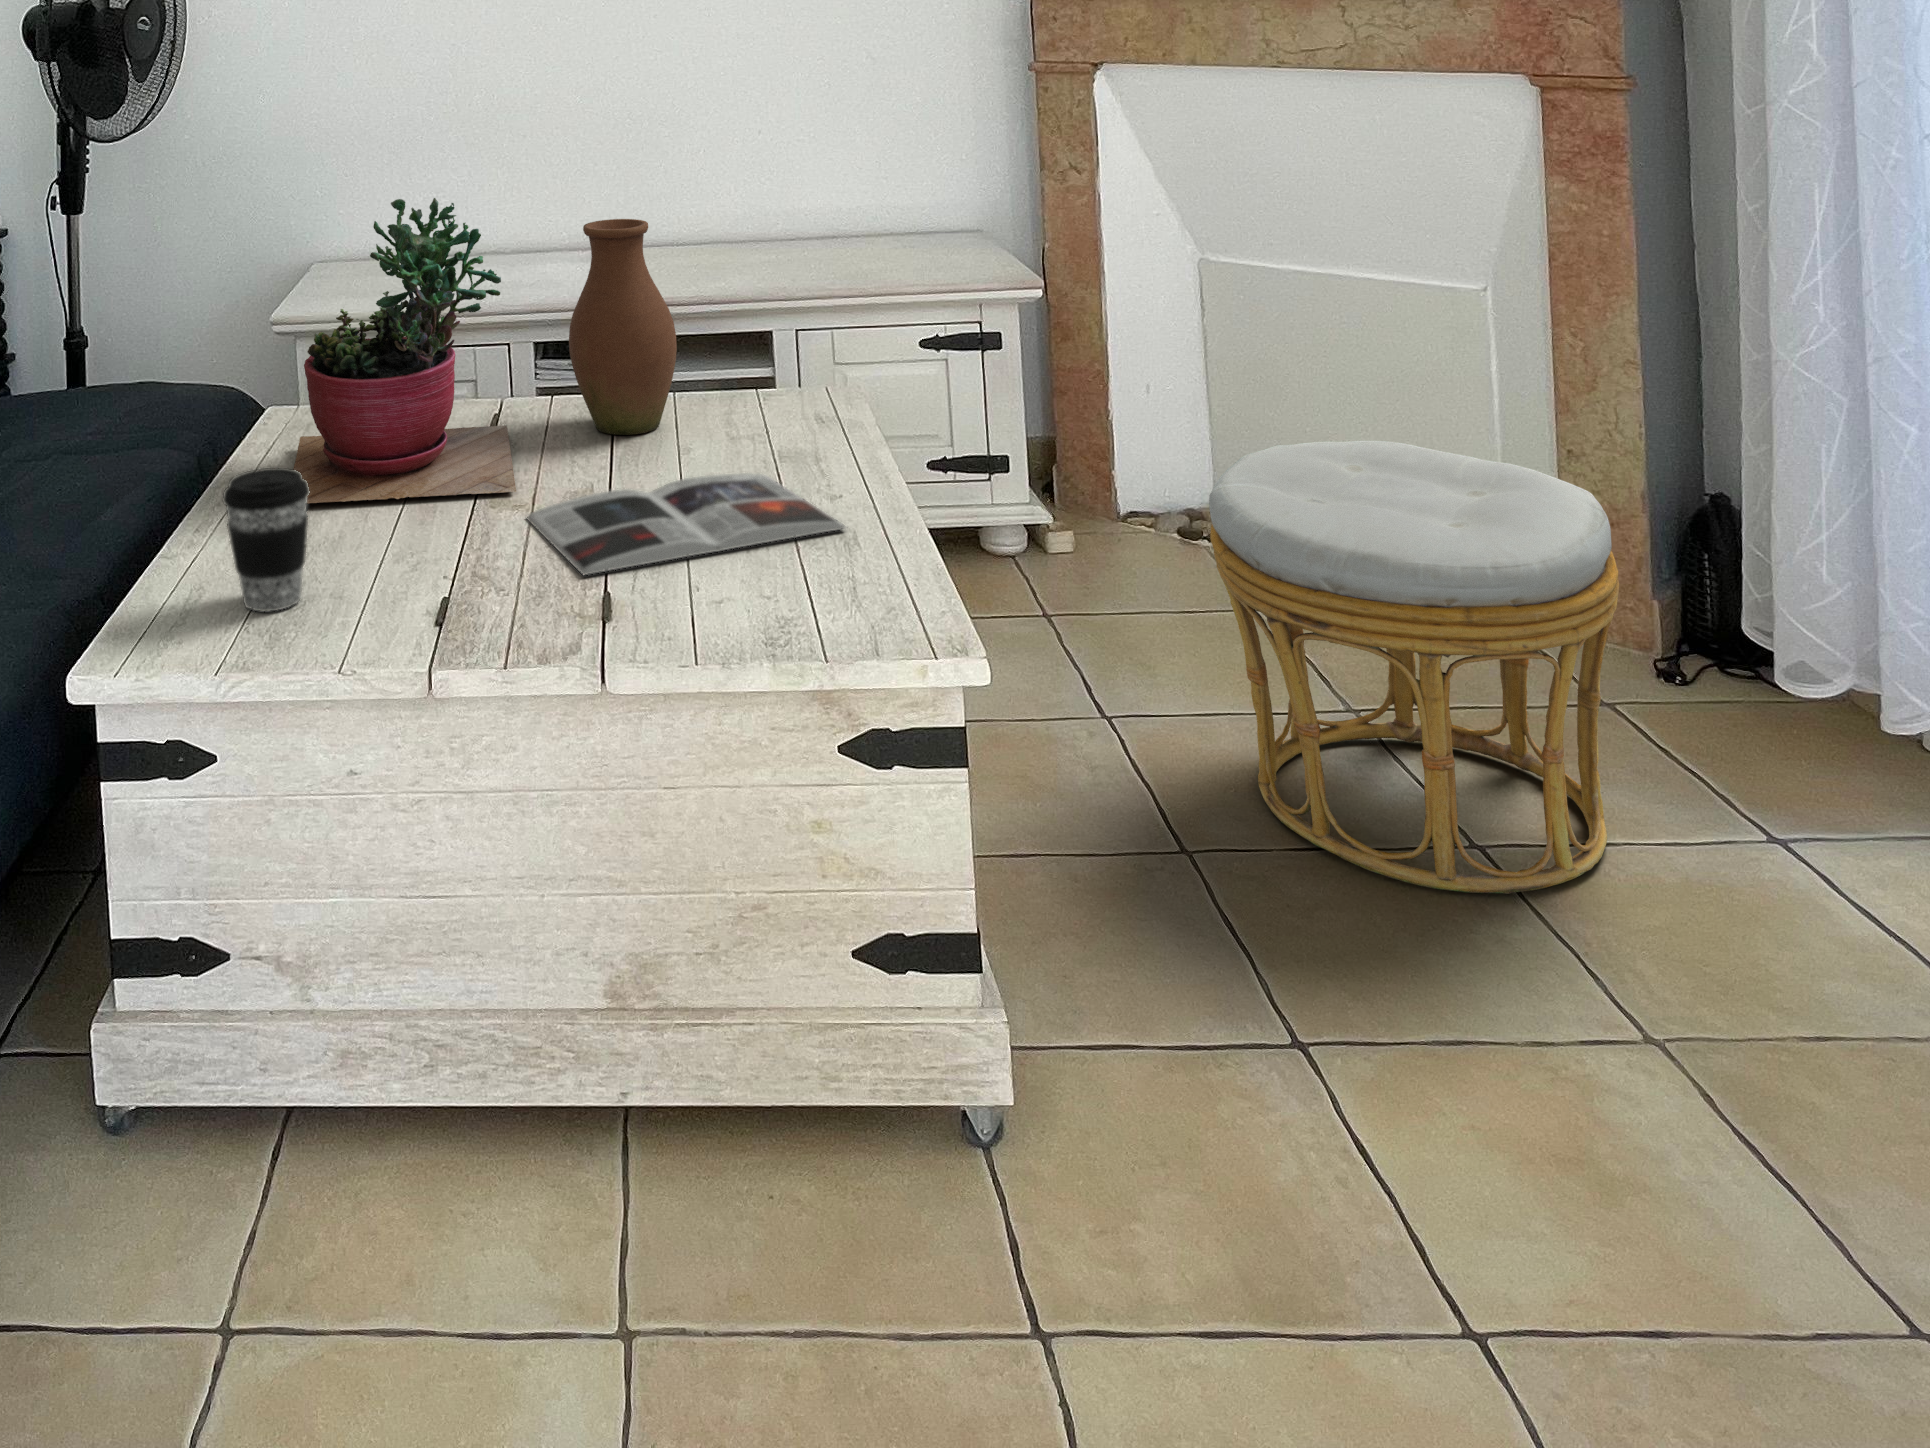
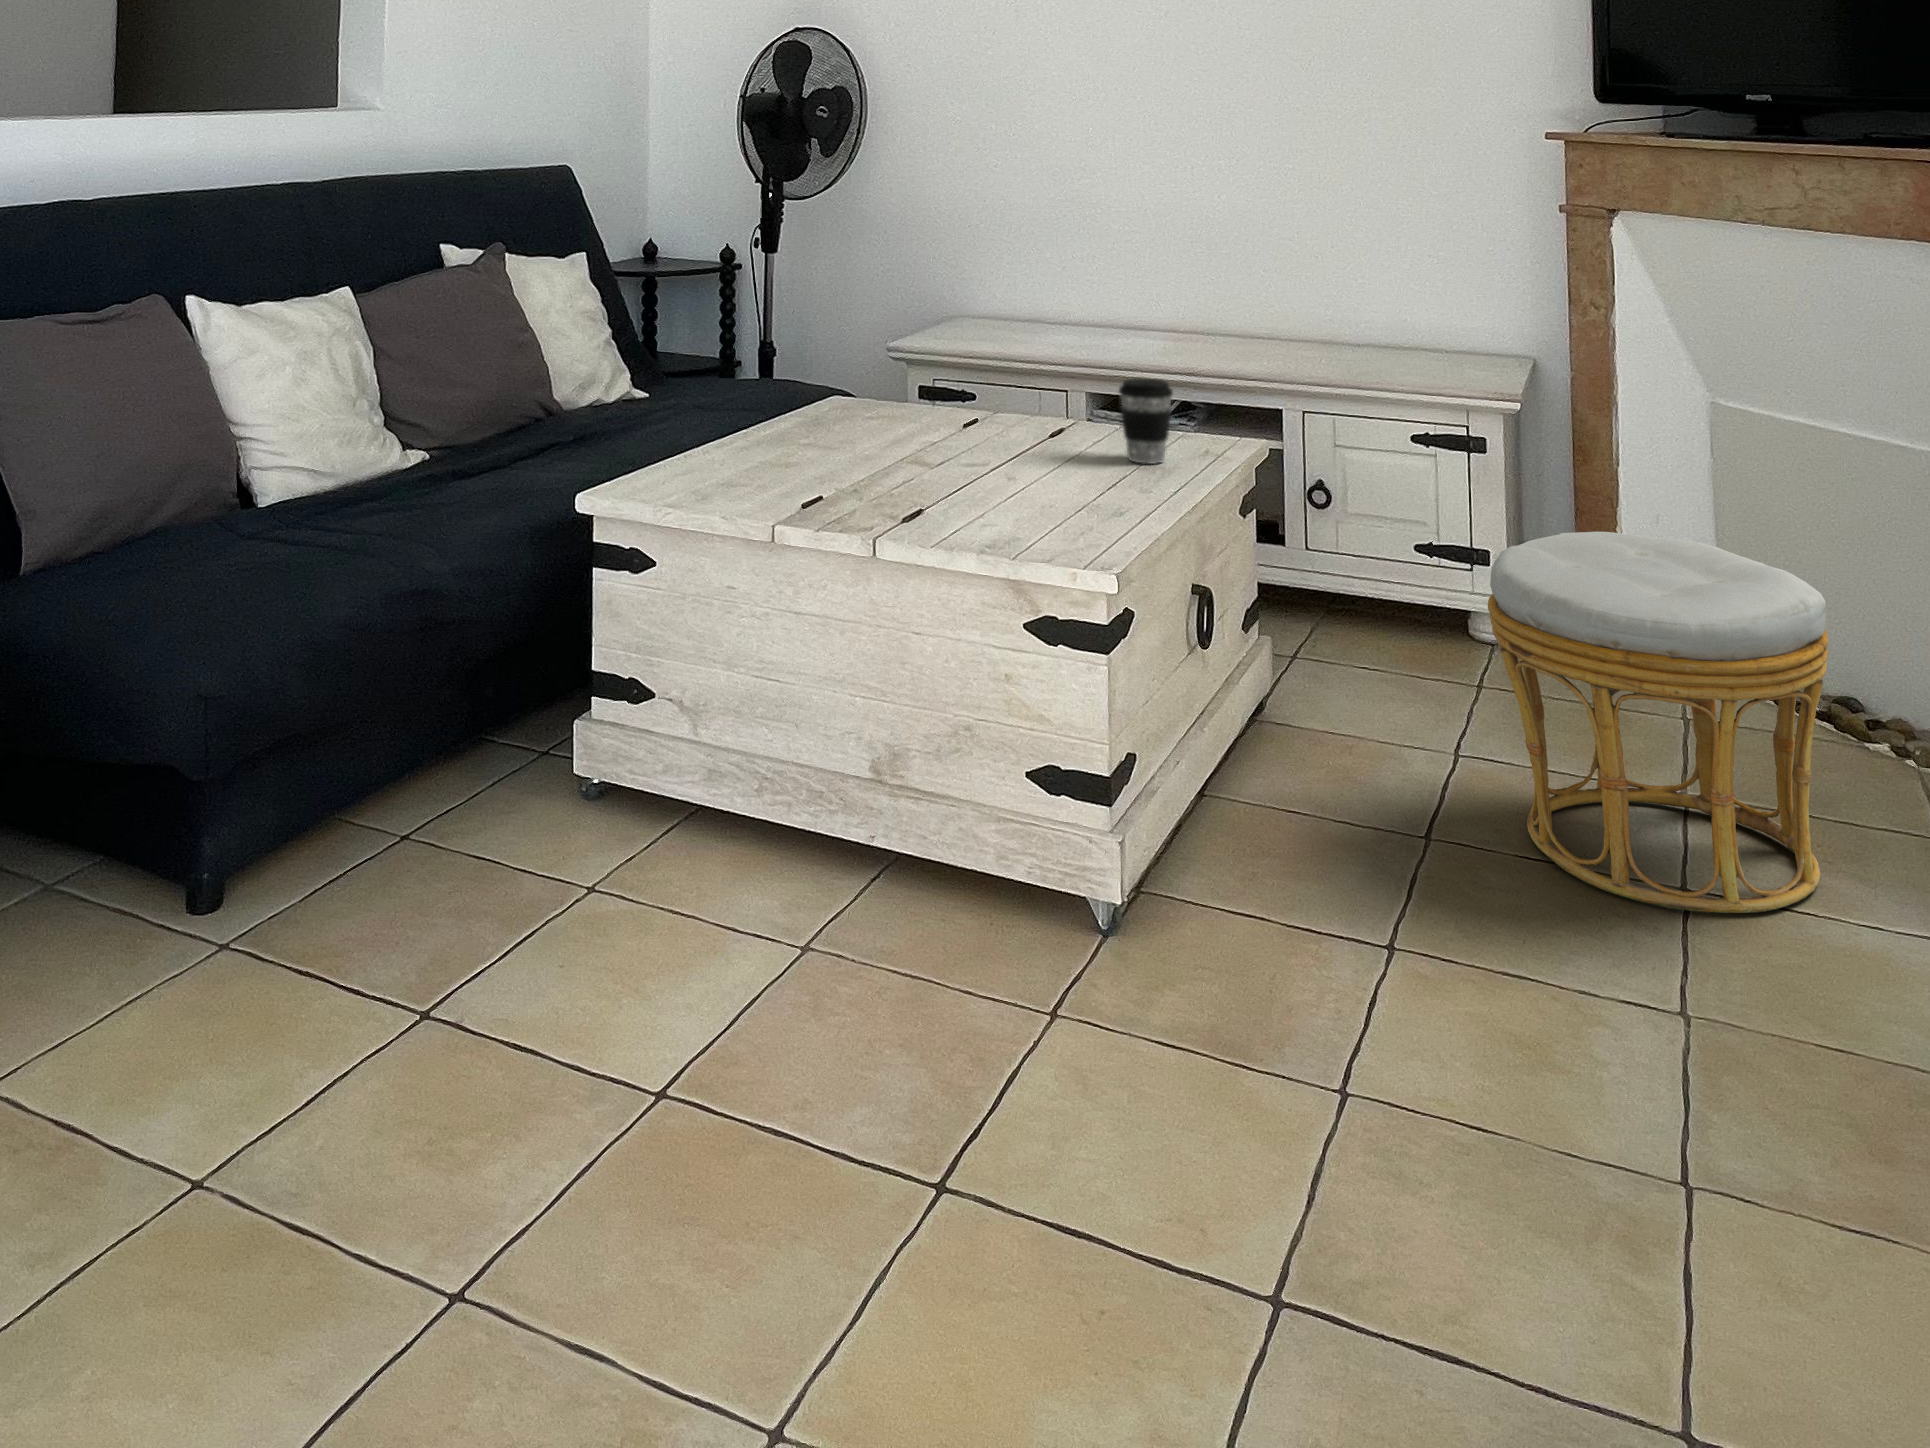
succulent plant: present [293,198,516,504] -> none [783,239,977,458]
vase: present [569,219,677,435] -> none [1026,277,1109,442]
coffee cup: present [223,468,309,612] -> present [1119,378,1173,464]
magazine: present [527,473,846,575] -> none [926,463,1135,506]

